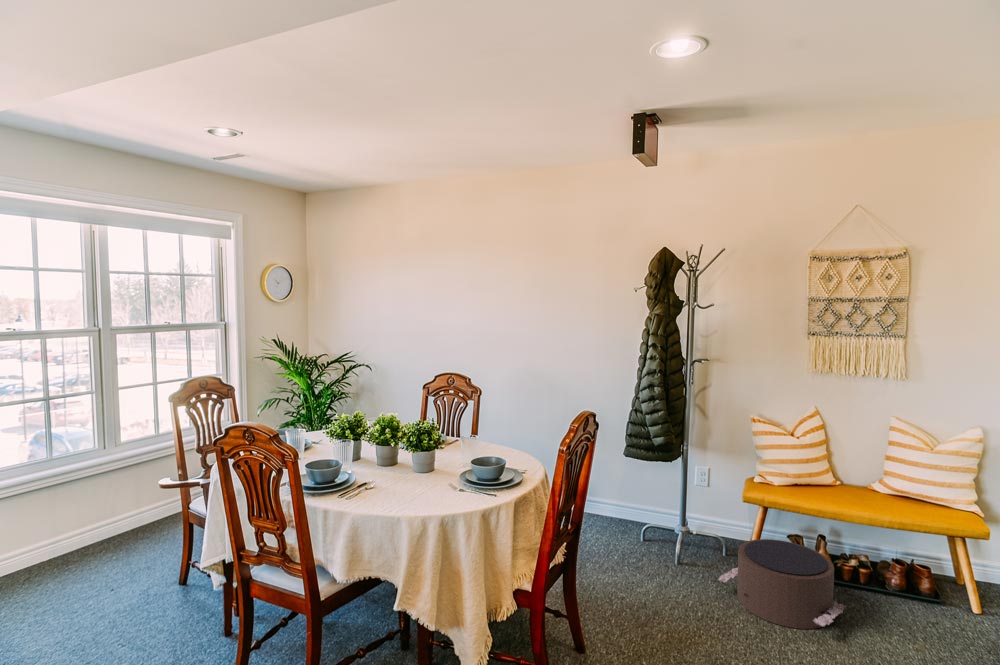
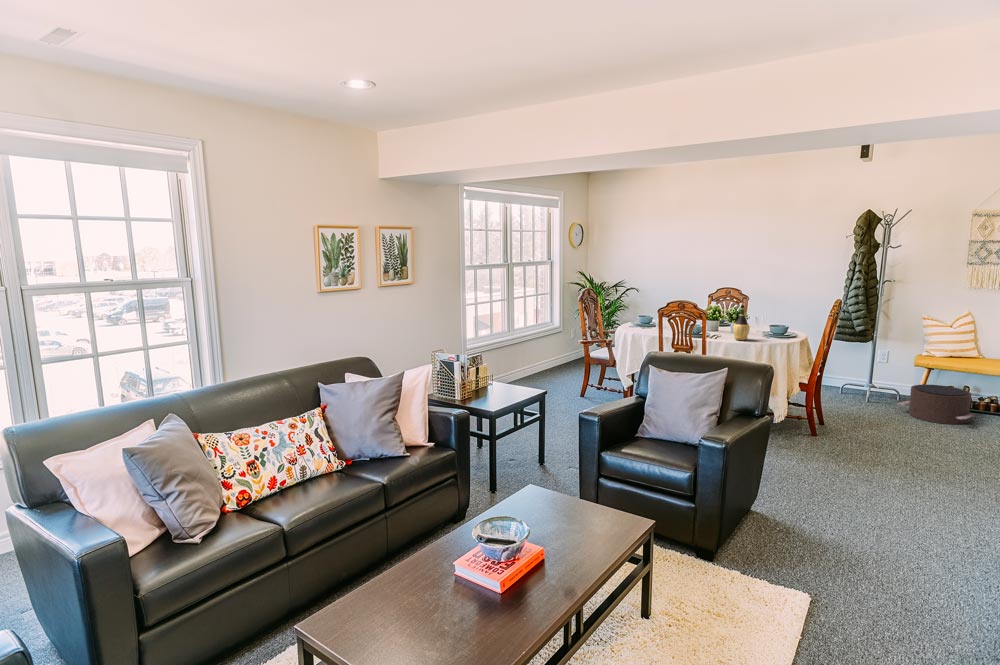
wine bottle: none [388,417,420,498] -> present [733,303,750,340]

